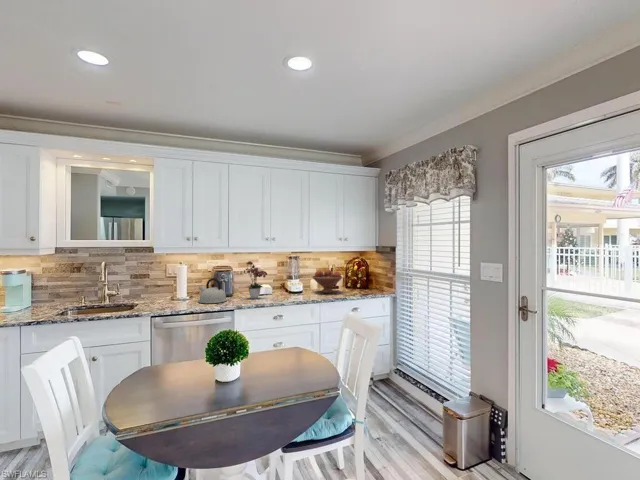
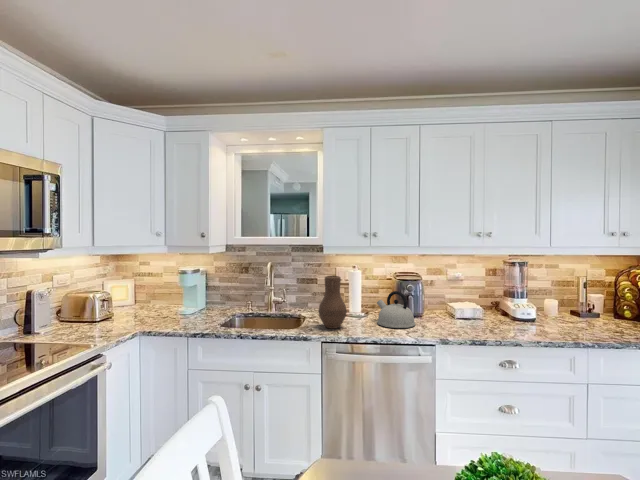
flower arrangement: present [244,261,267,299] -> none [438,266,480,326]
vase: none [151,269,175,308] -> present [318,276,347,329]
fruit bowl: present [313,270,342,293] -> none [553,286,616,327]

